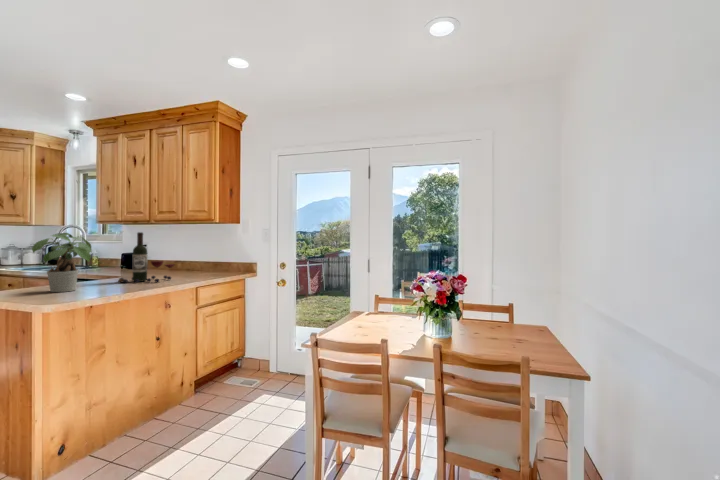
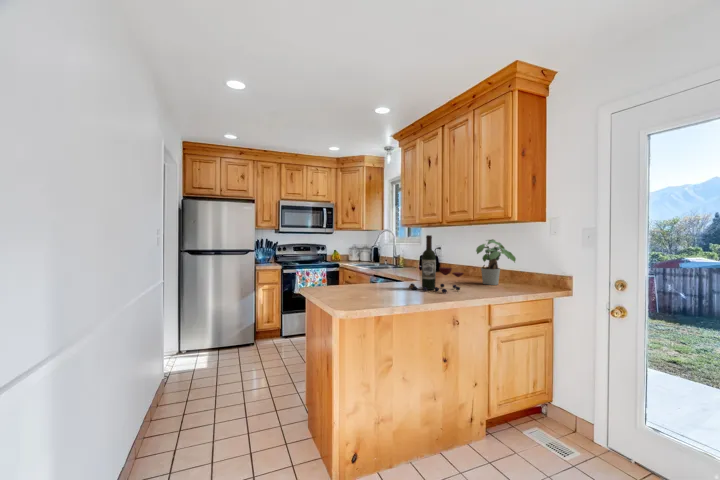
potted plant: present [32,233,92,292] -> present [476,239,516,285]

